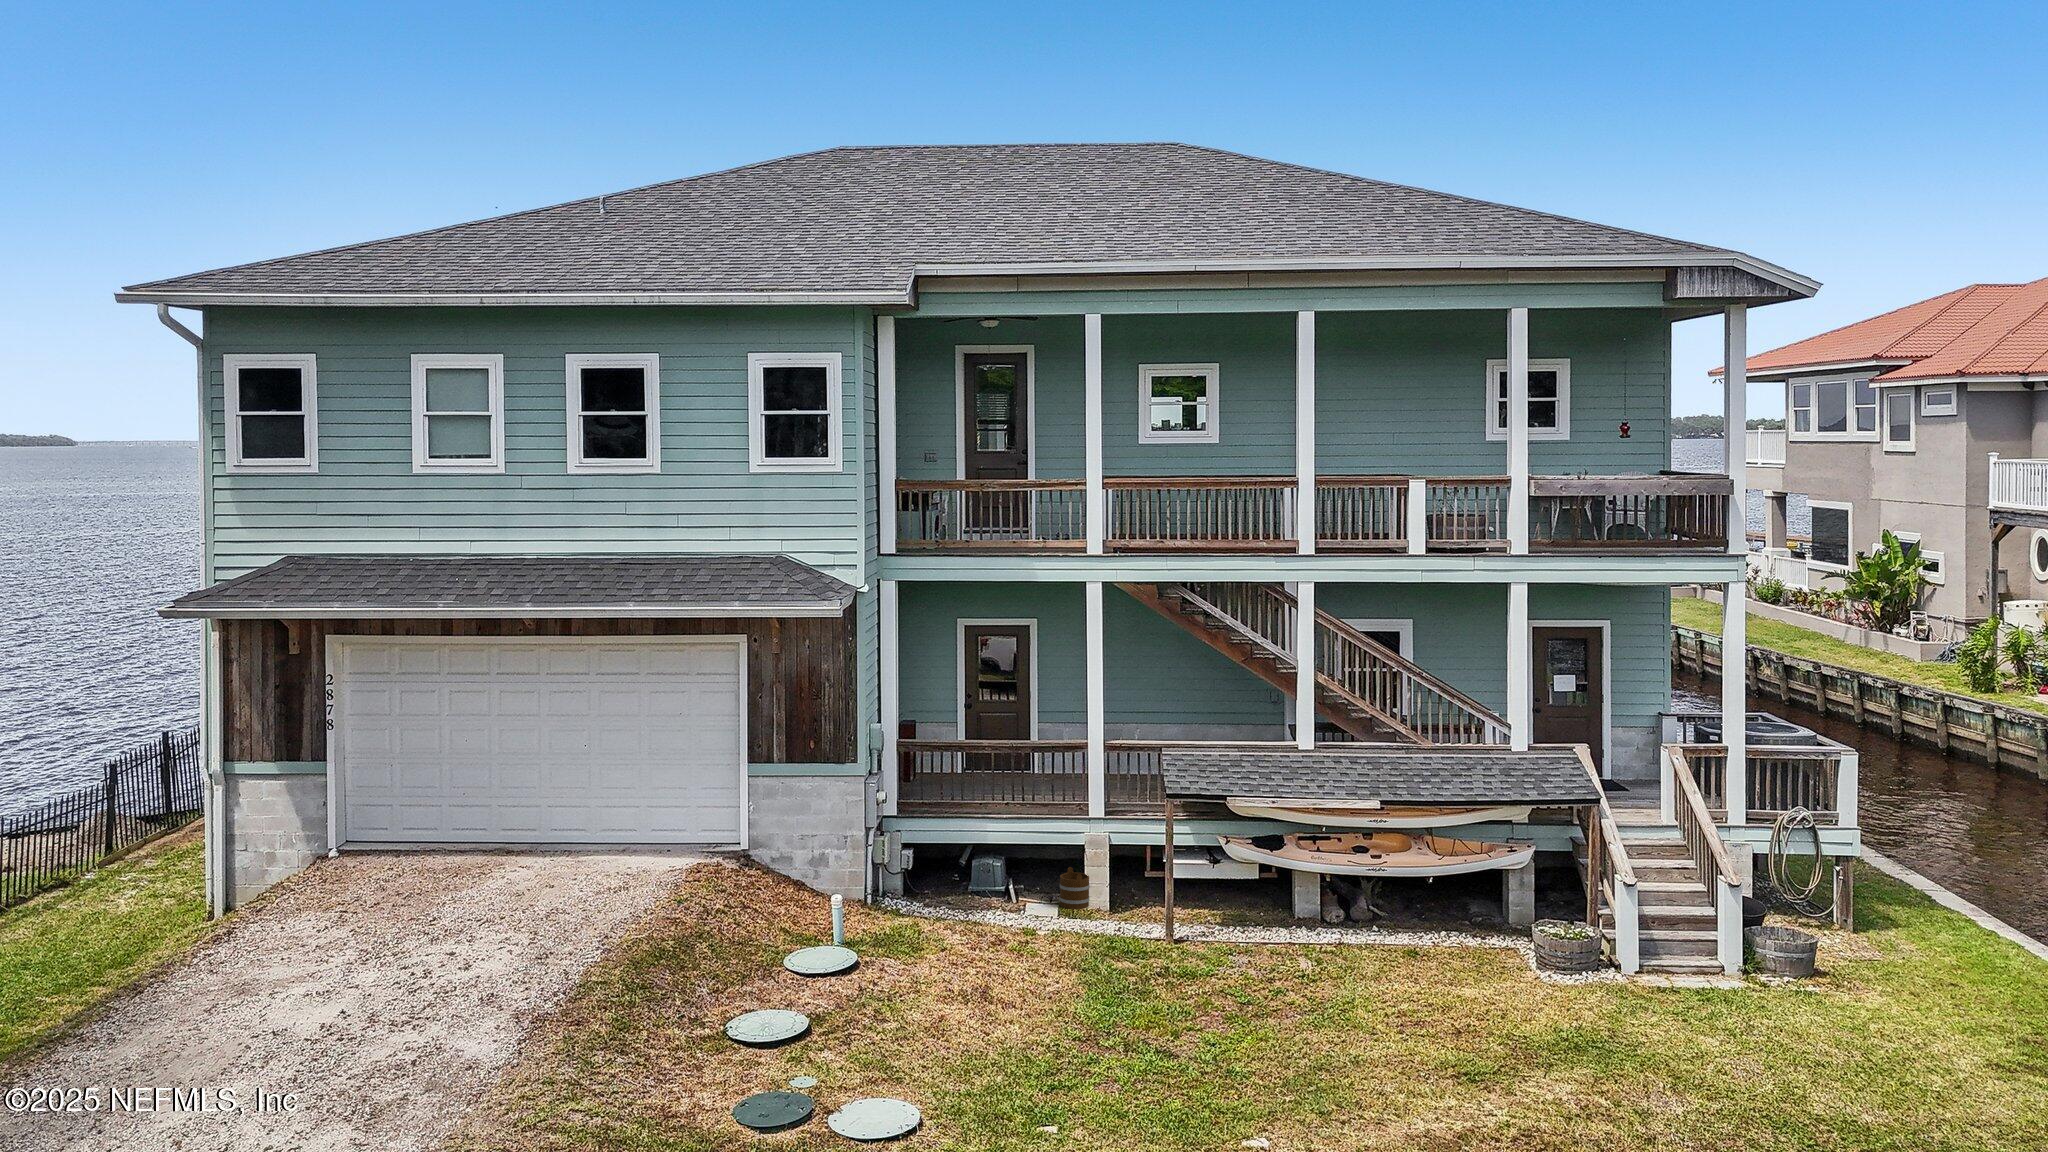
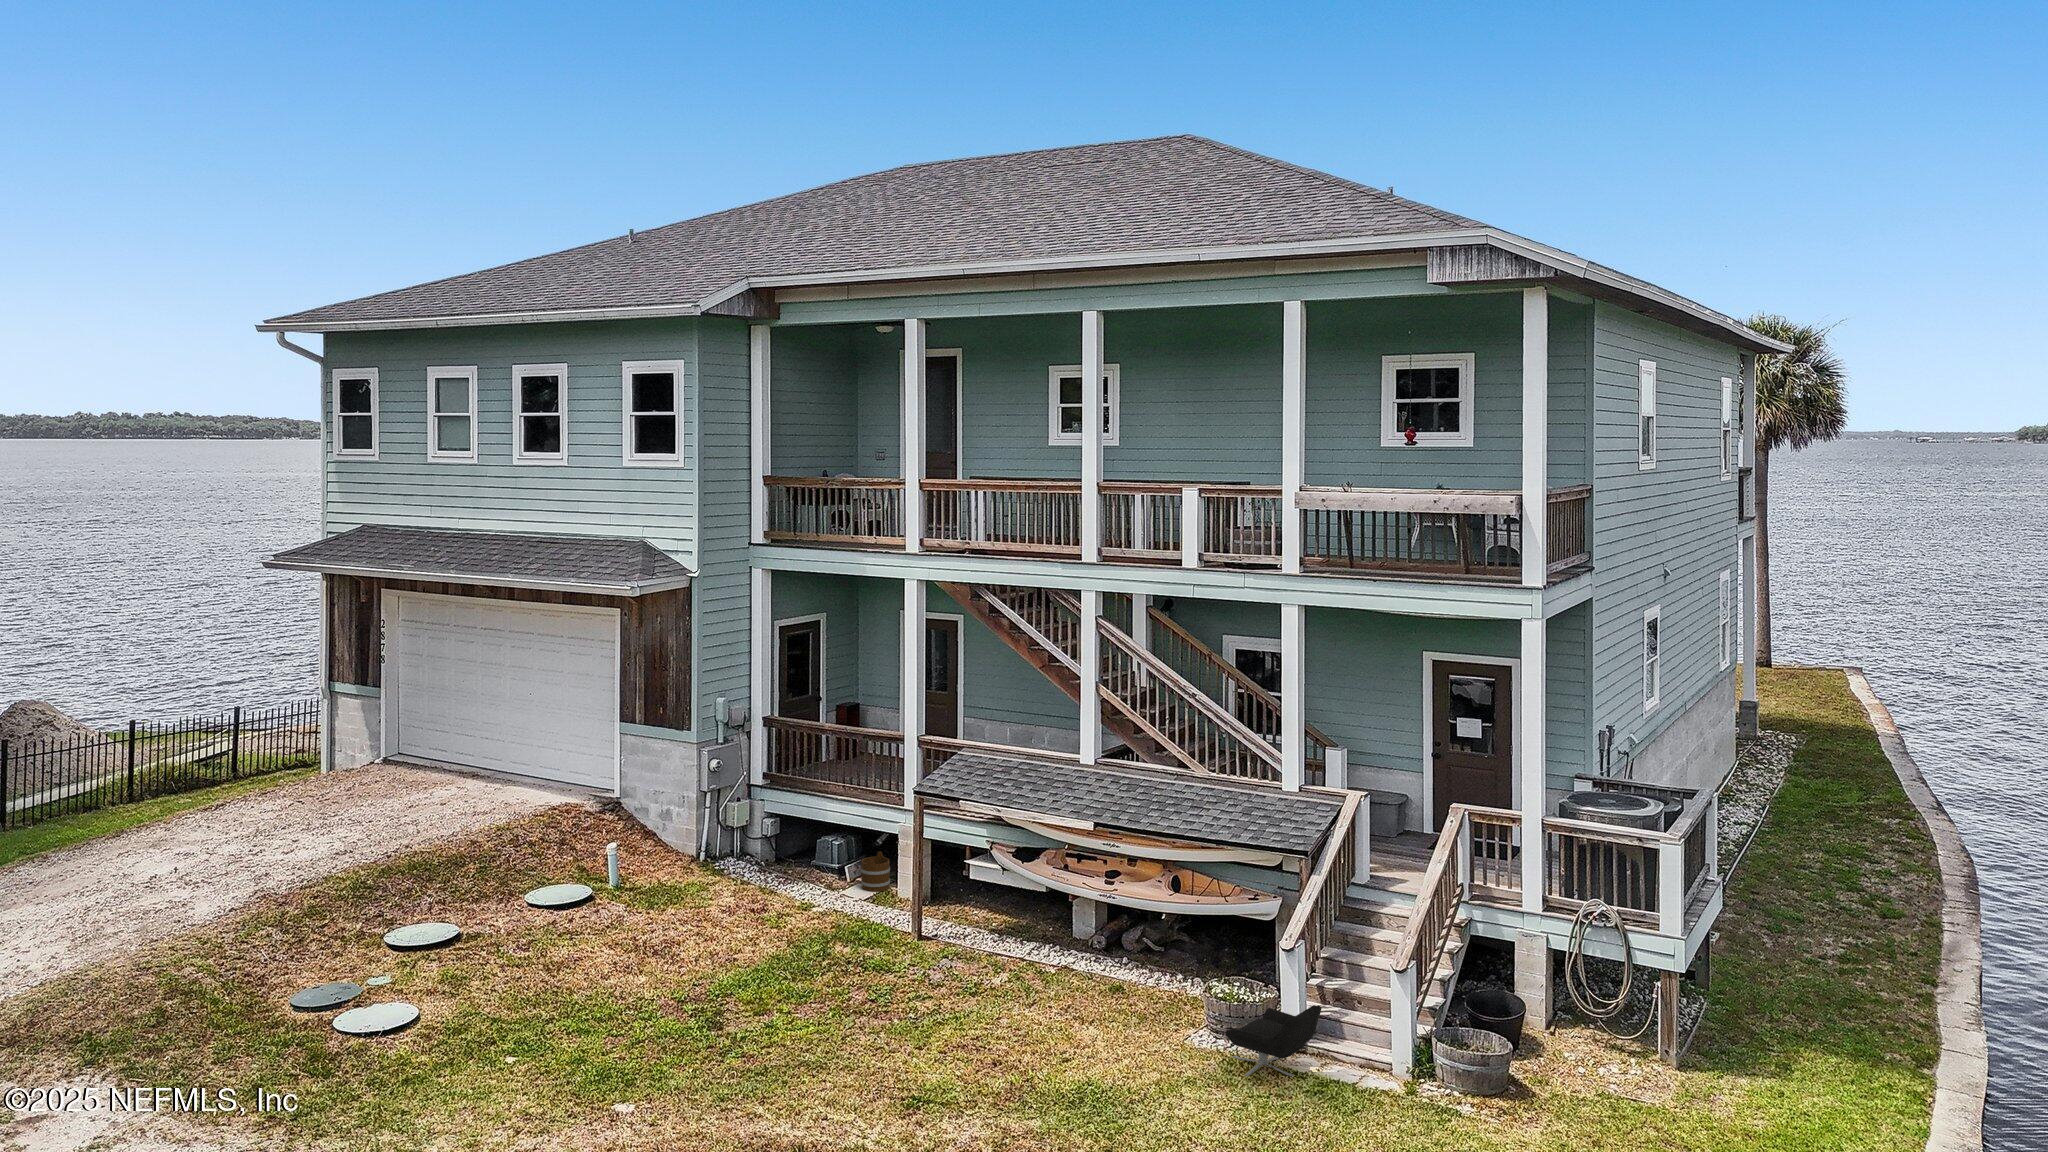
lounge chair: none [1656,916,1748,991] -> present [1226,1005,1321,1076]

